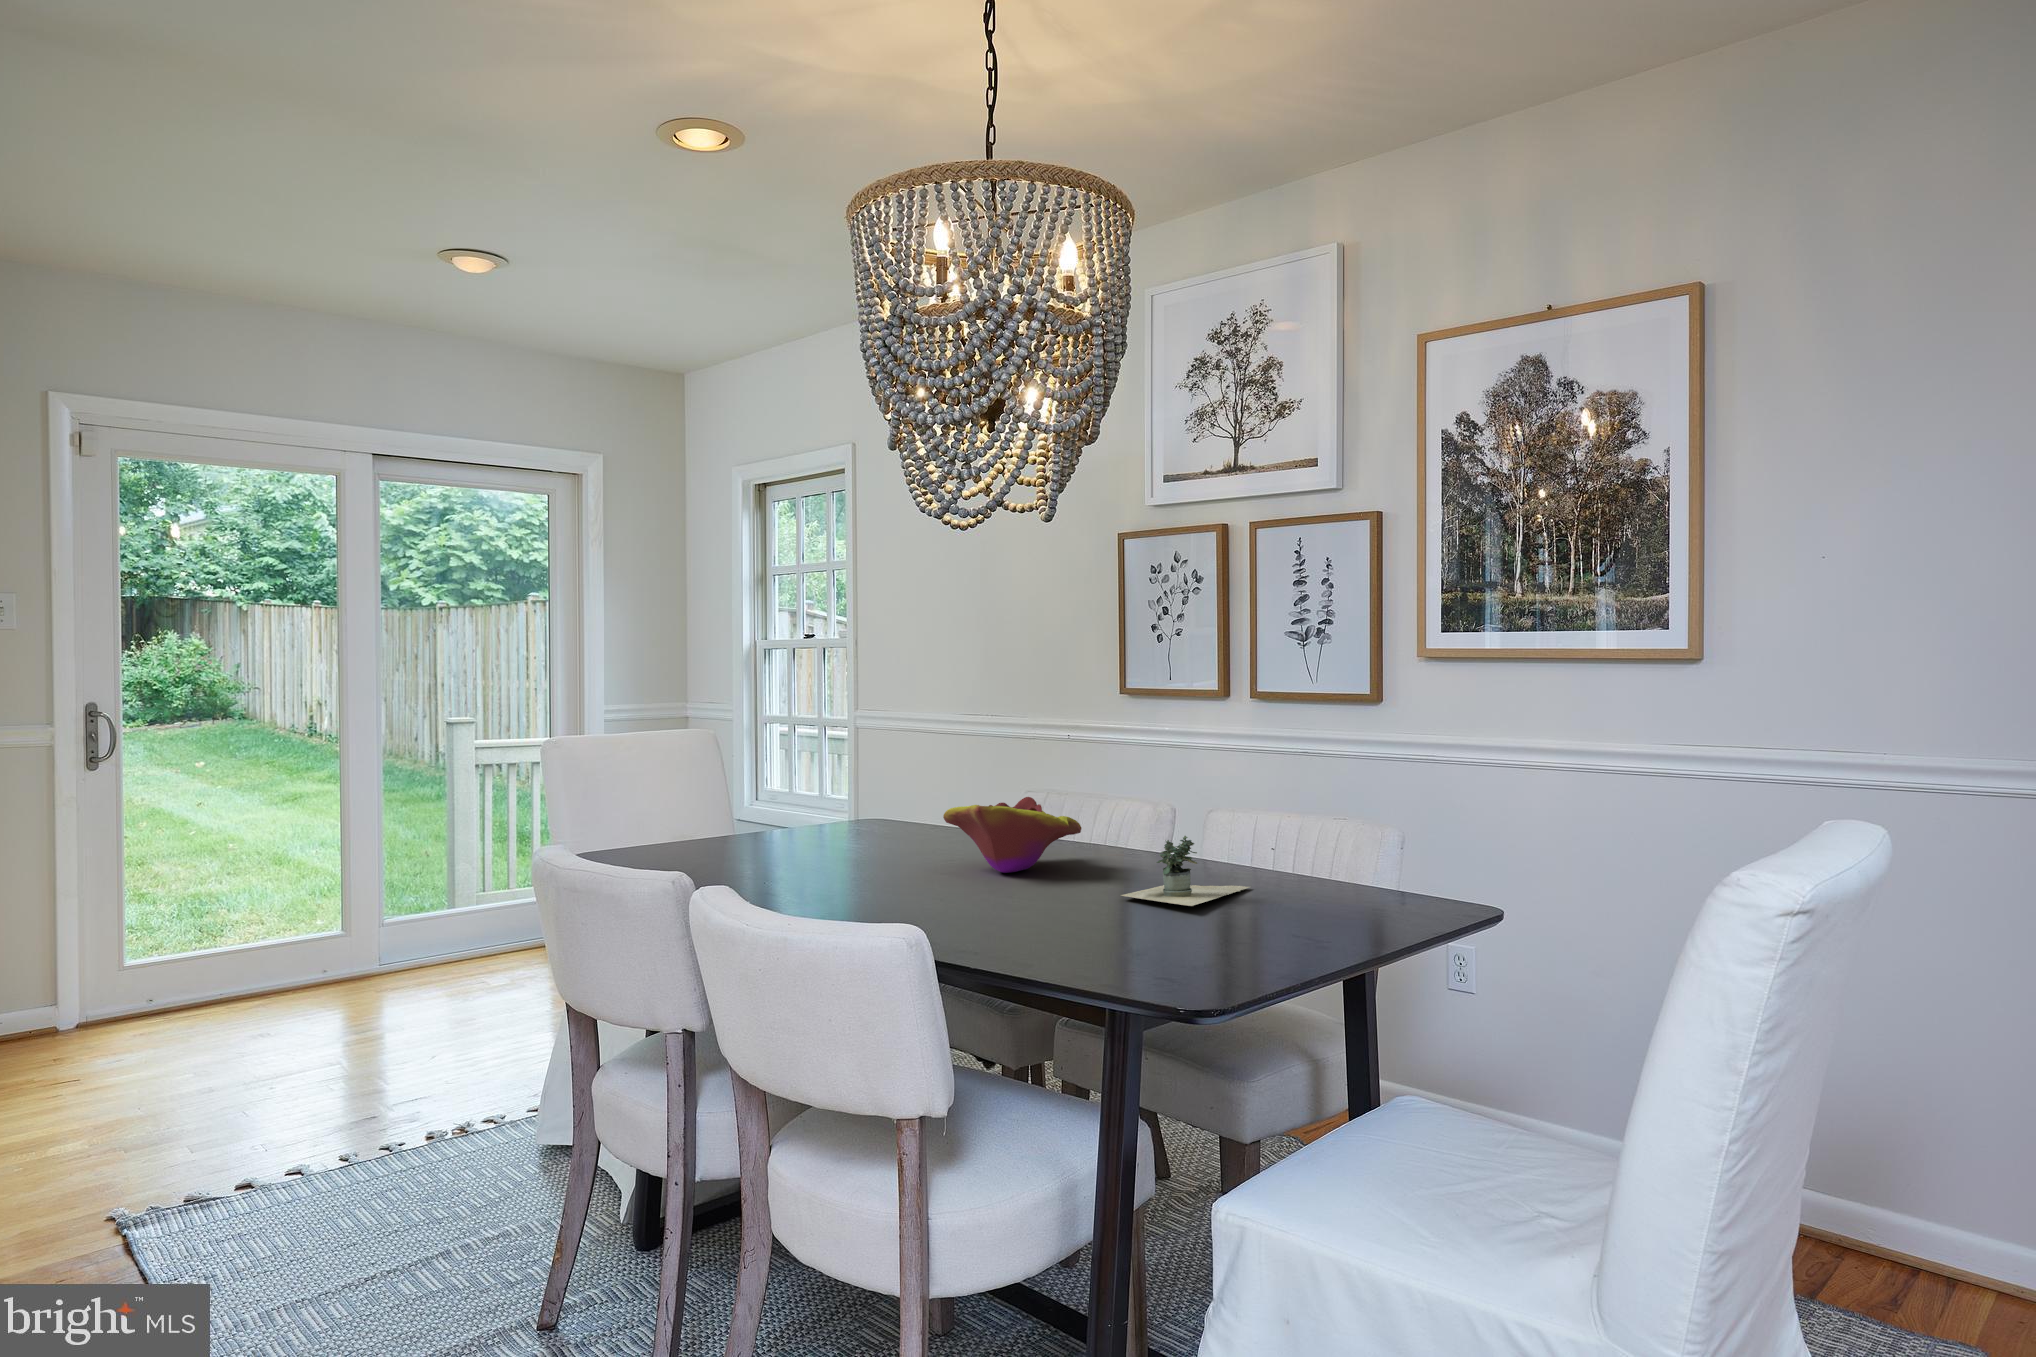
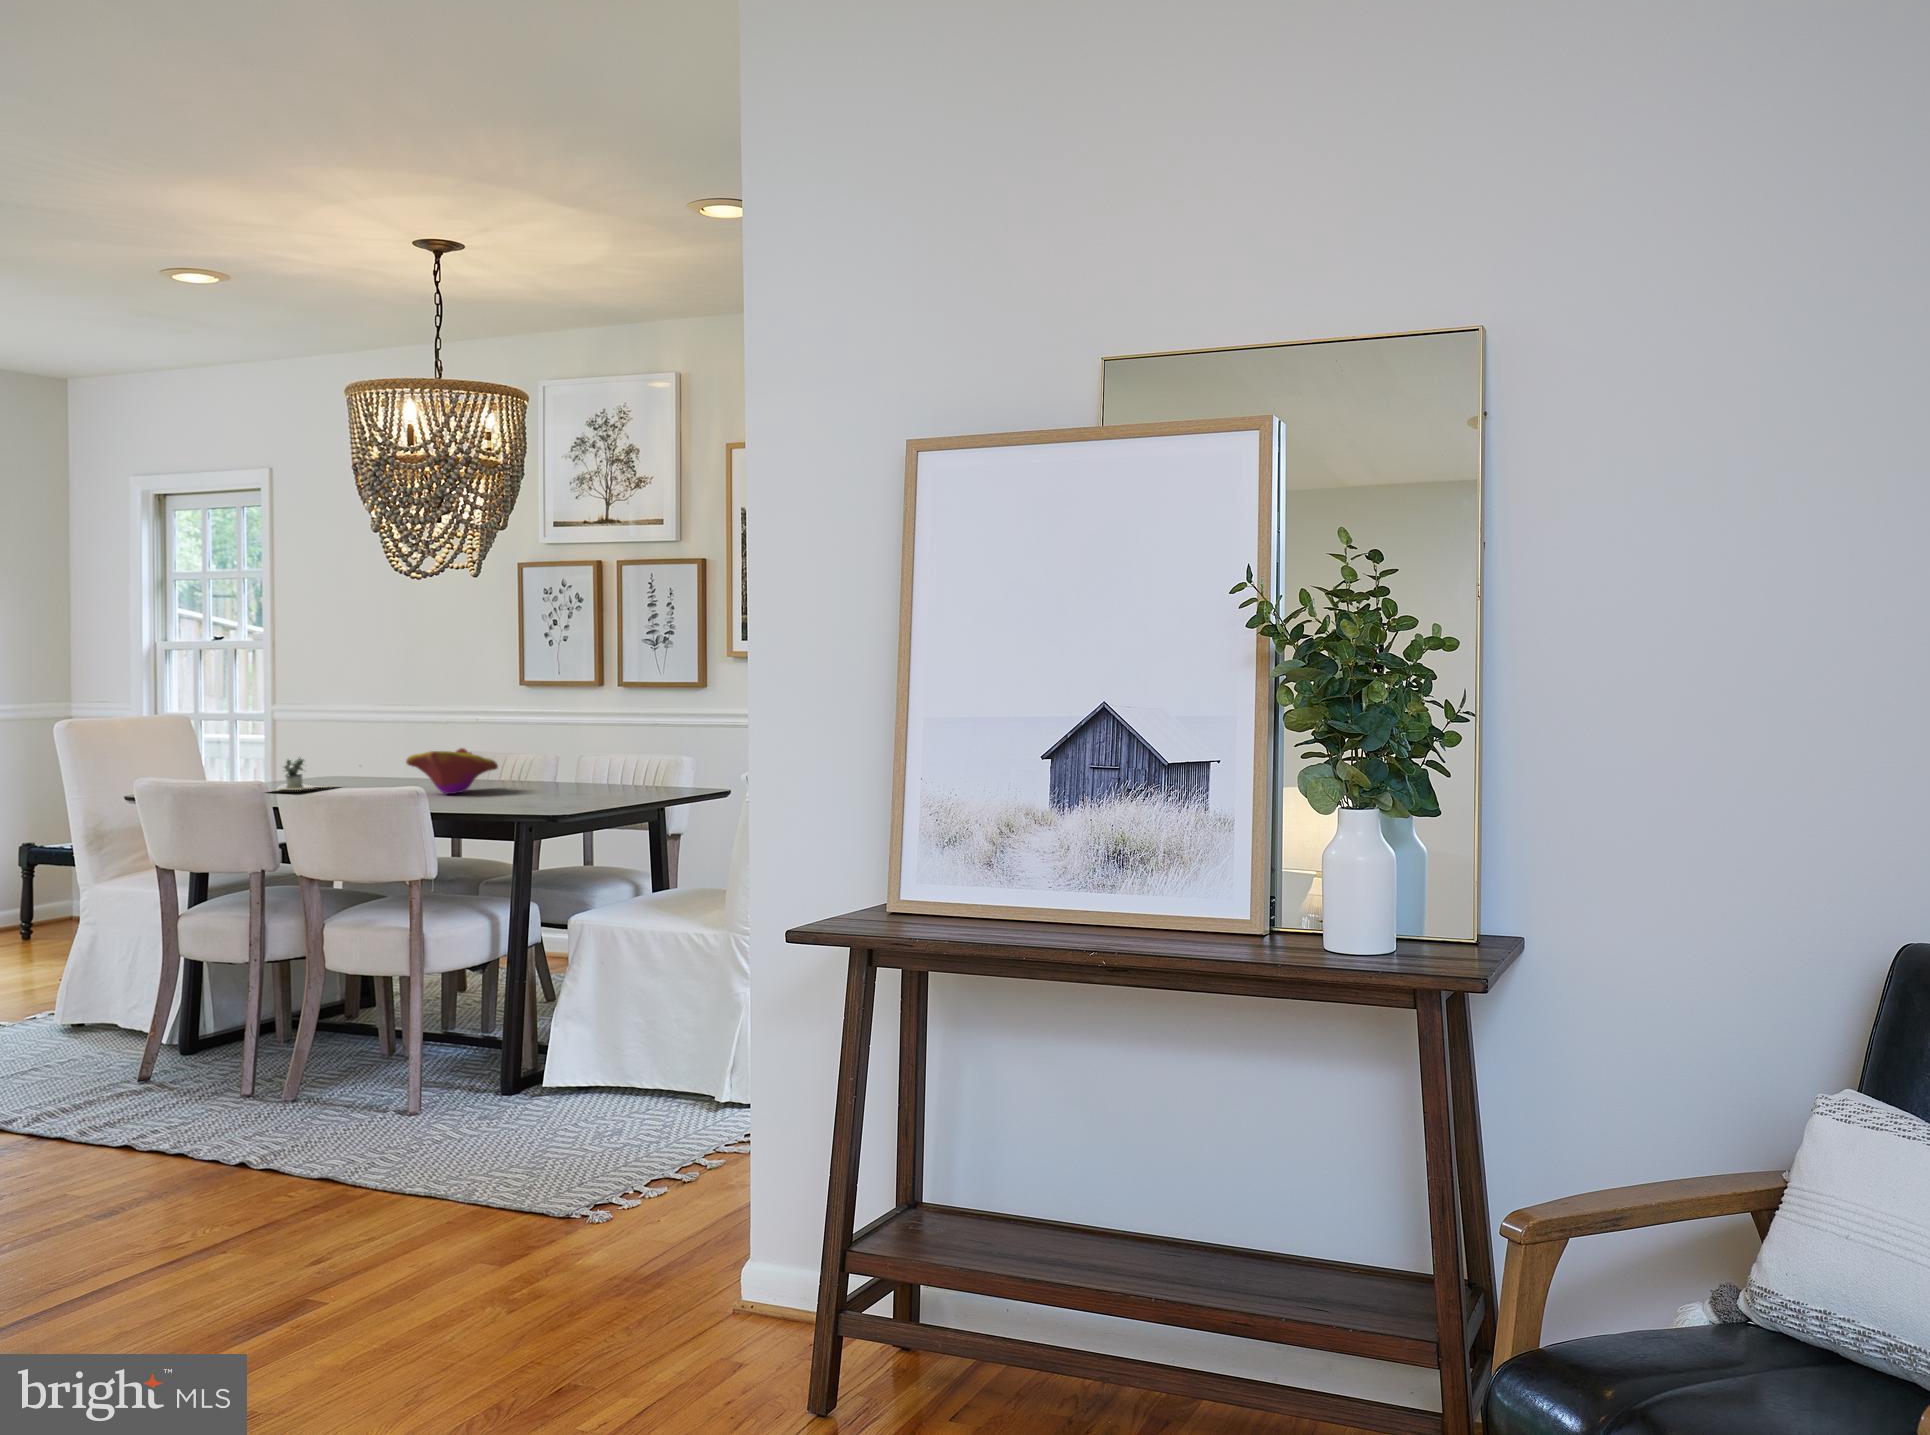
potted plant: present [1121,836,1274,906] -> present [283,758,310,790]

